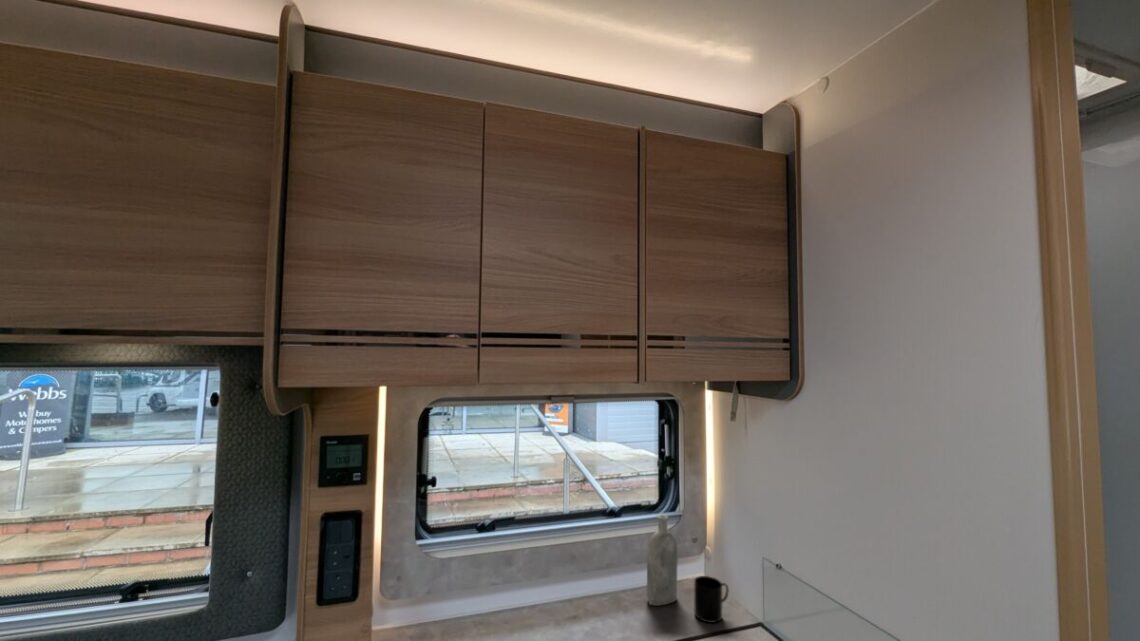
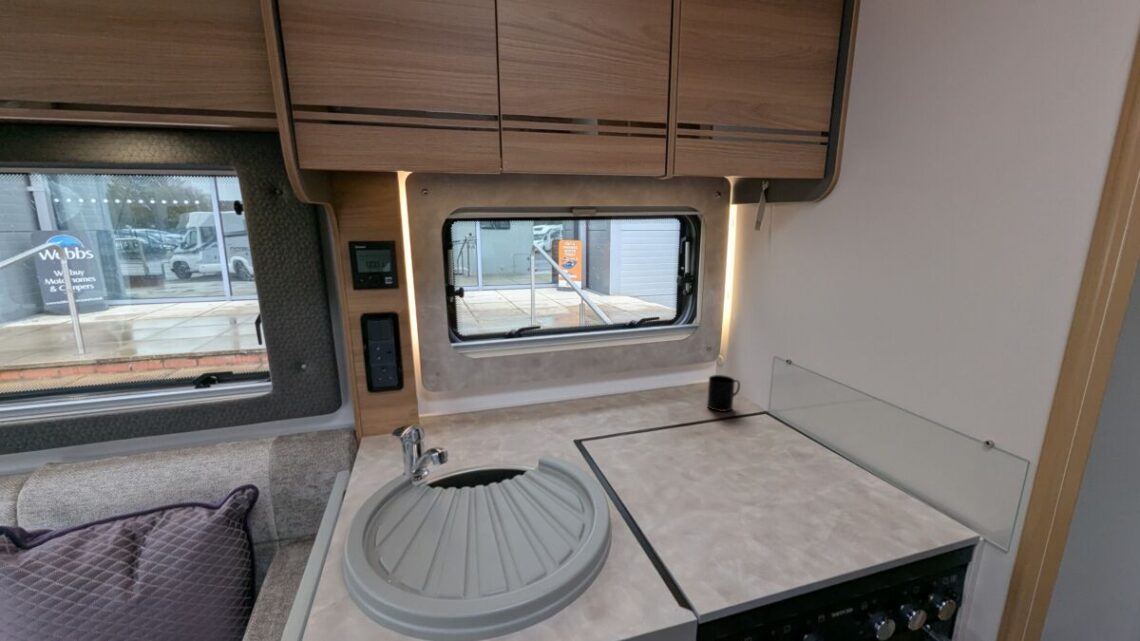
bottle: present [647,515,678,606] -> none [664,324,694,401]

